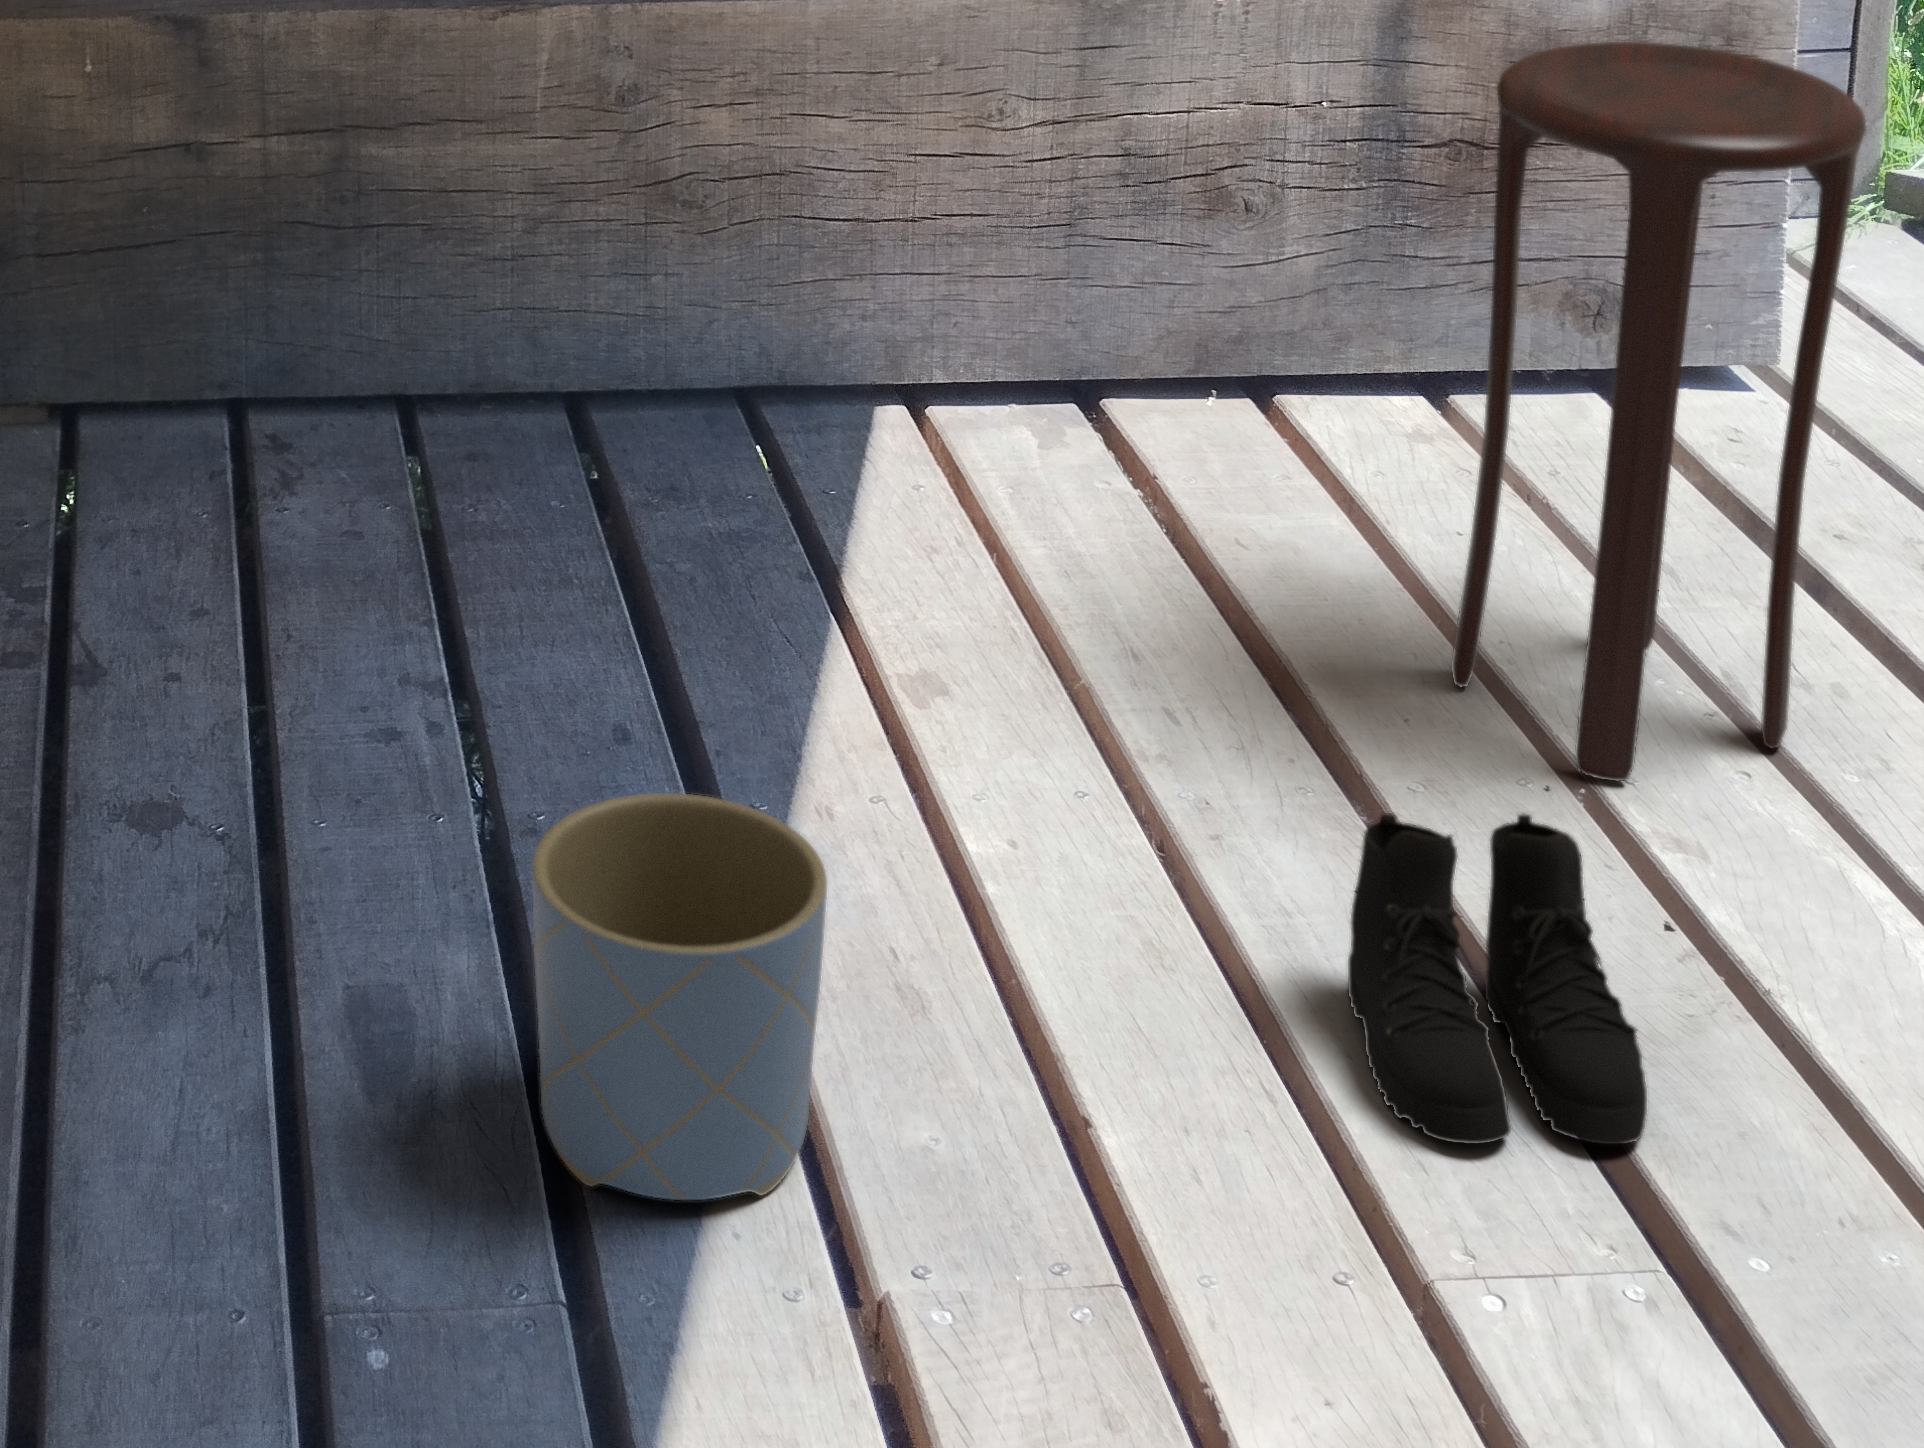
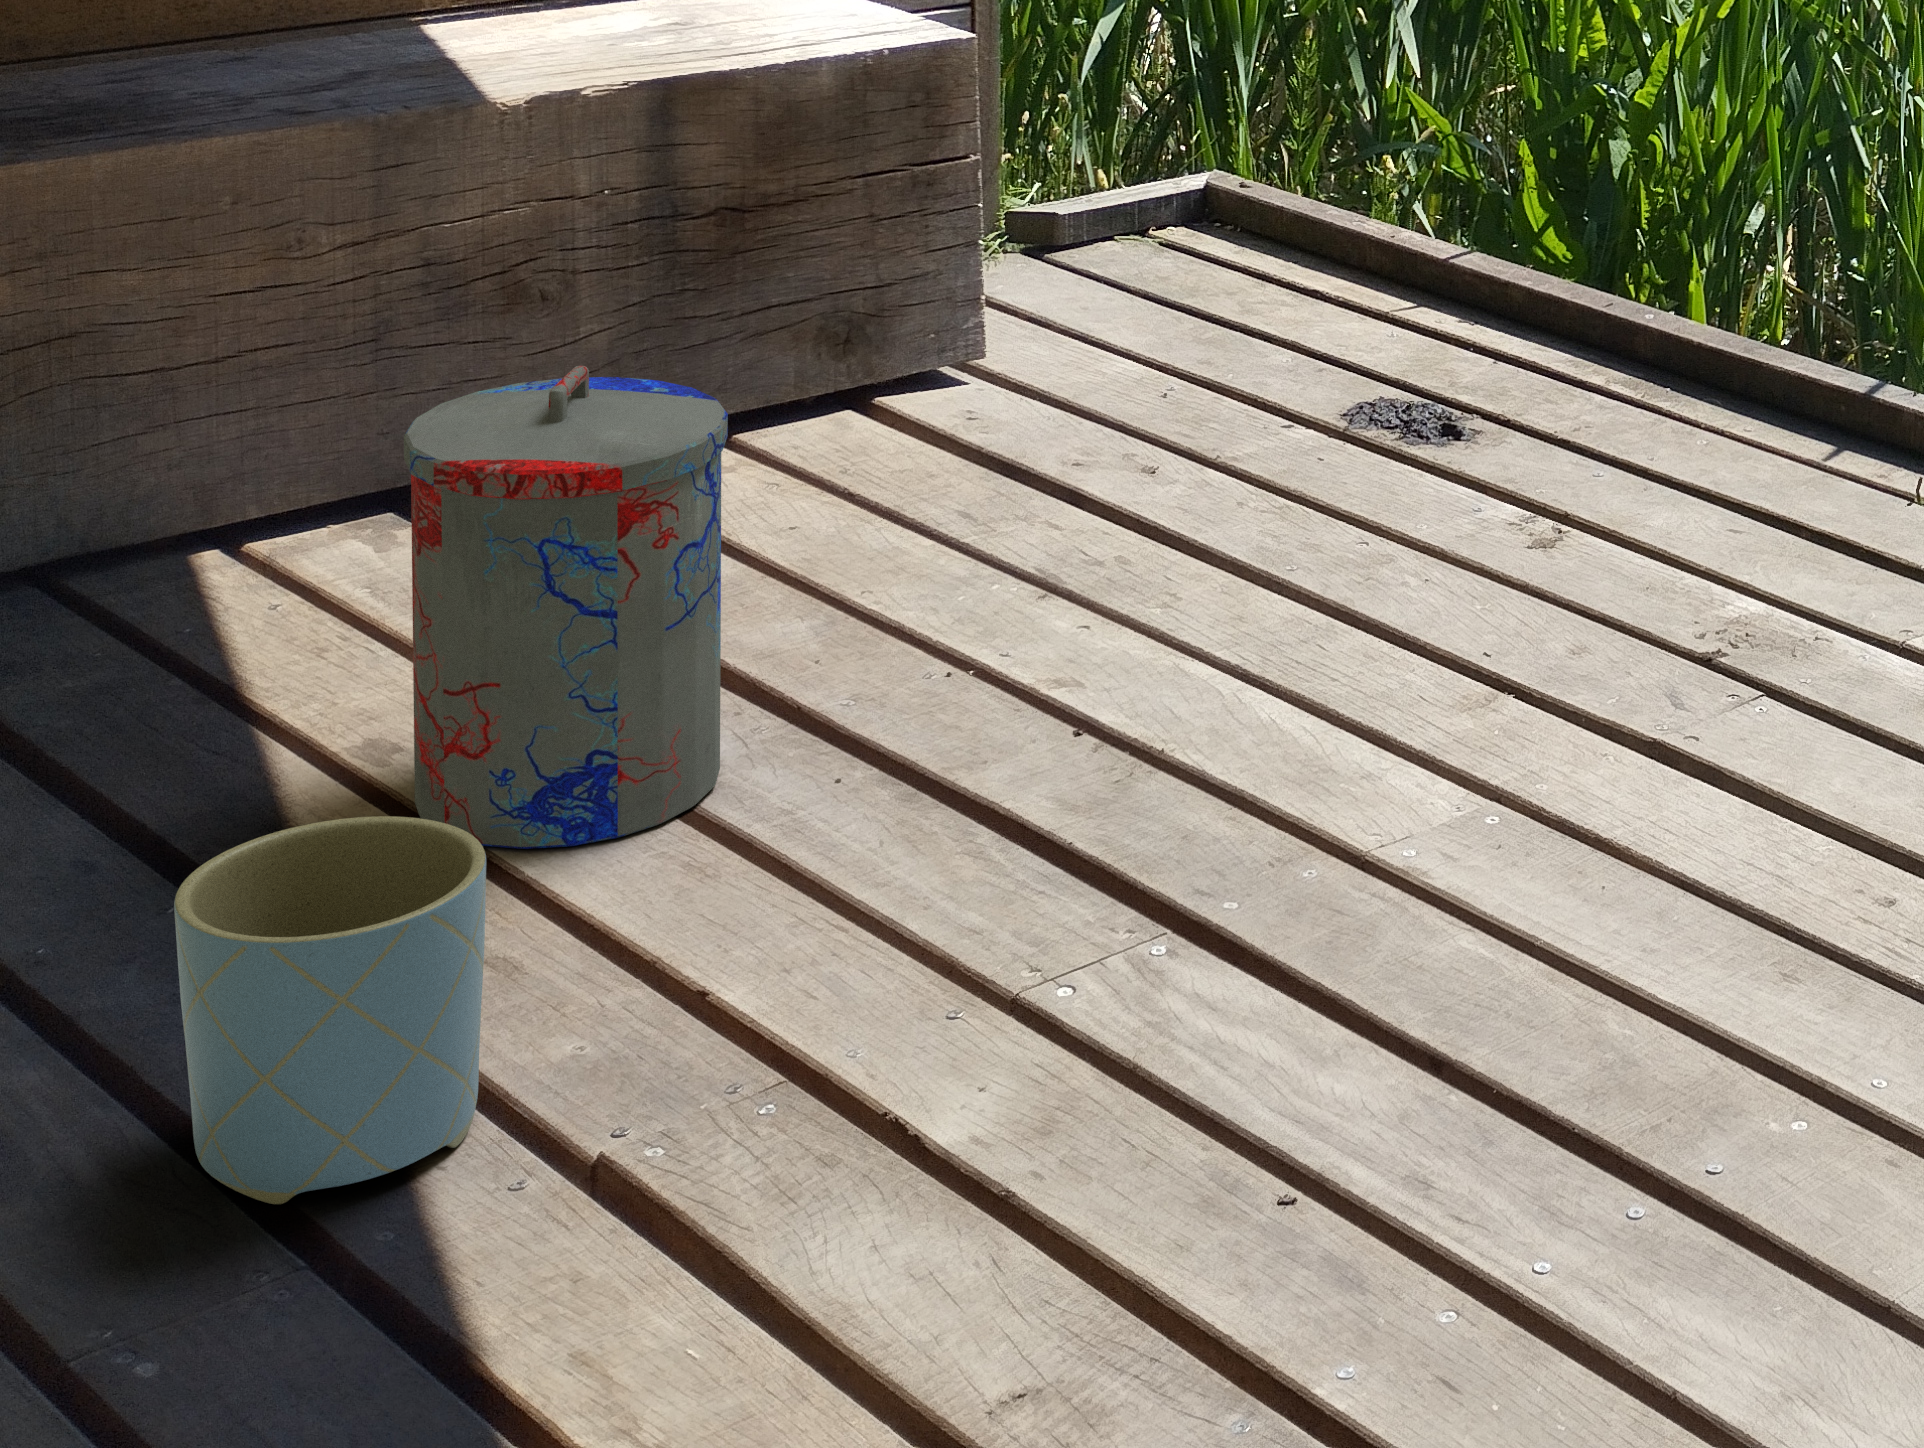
stool: present [1451,42,1866,782] -> none [836,69,1119,660]
trash can: none [923,336,1273,871] -> present [404,366,728,849]
boots: present [1348,813,1647,1144] -> none [870,656,1126,910]

